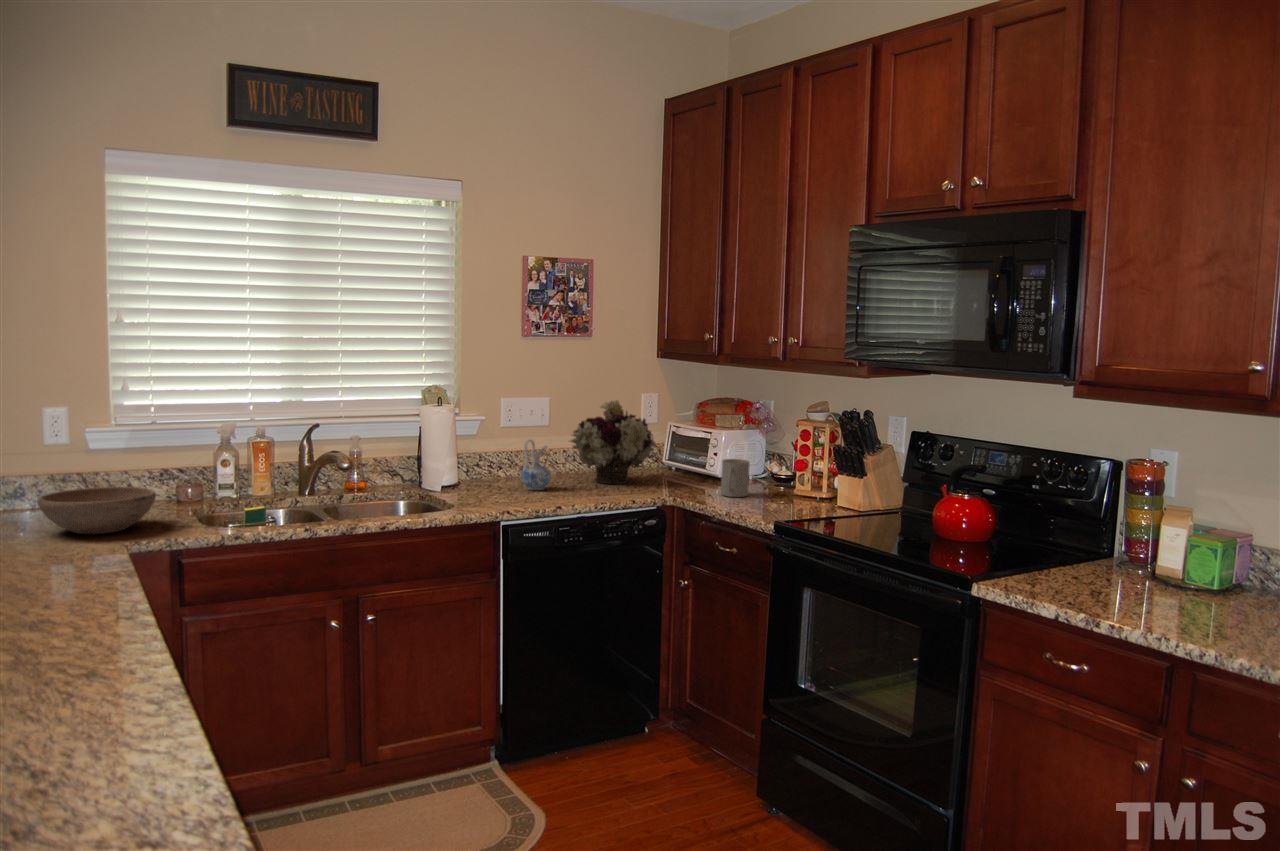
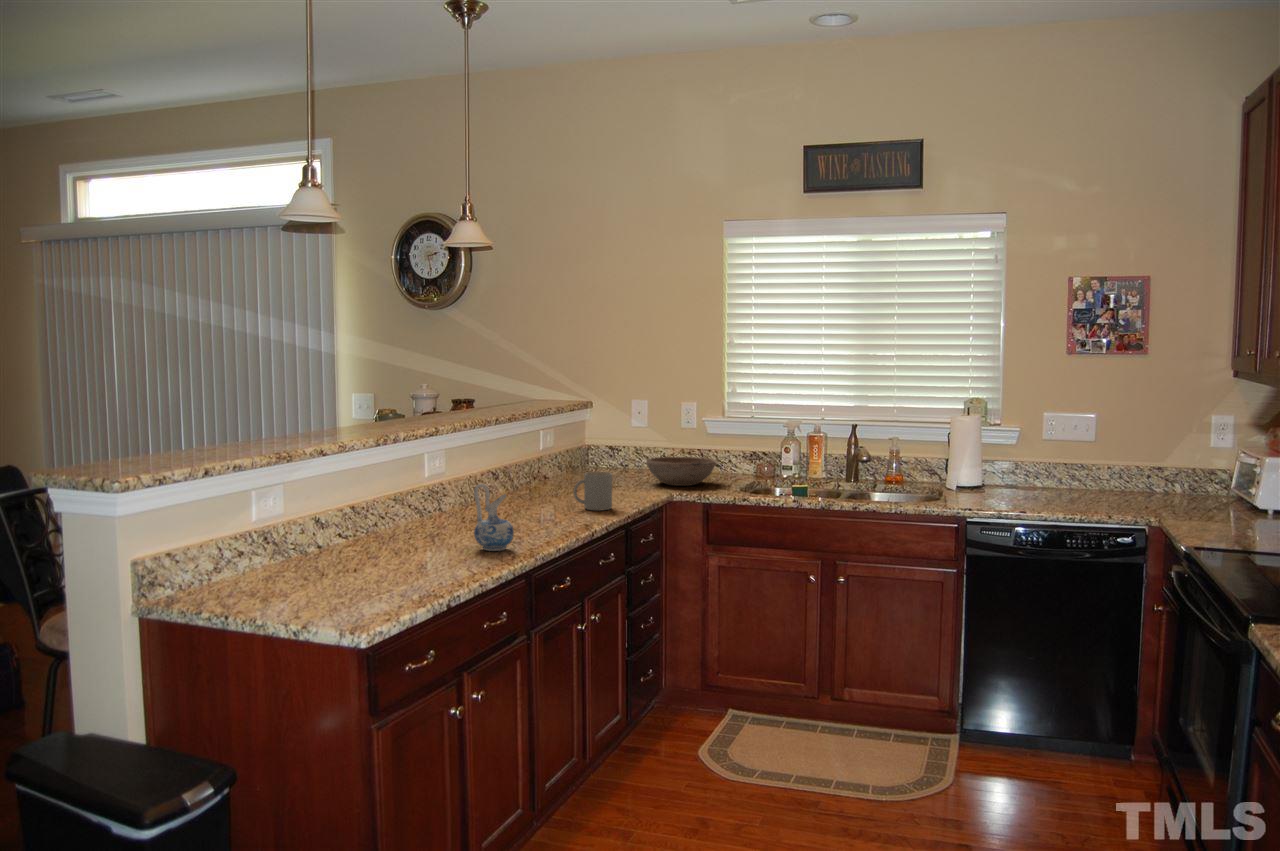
flower arrangement: present [570,400,655,484] -> none [1087,419,1192,506]
ceramic pitcher: present [521,439,551,490] -> present [474,484,514,551]
mug: present [721,459,750,497] -> present [574,472,612,511]

